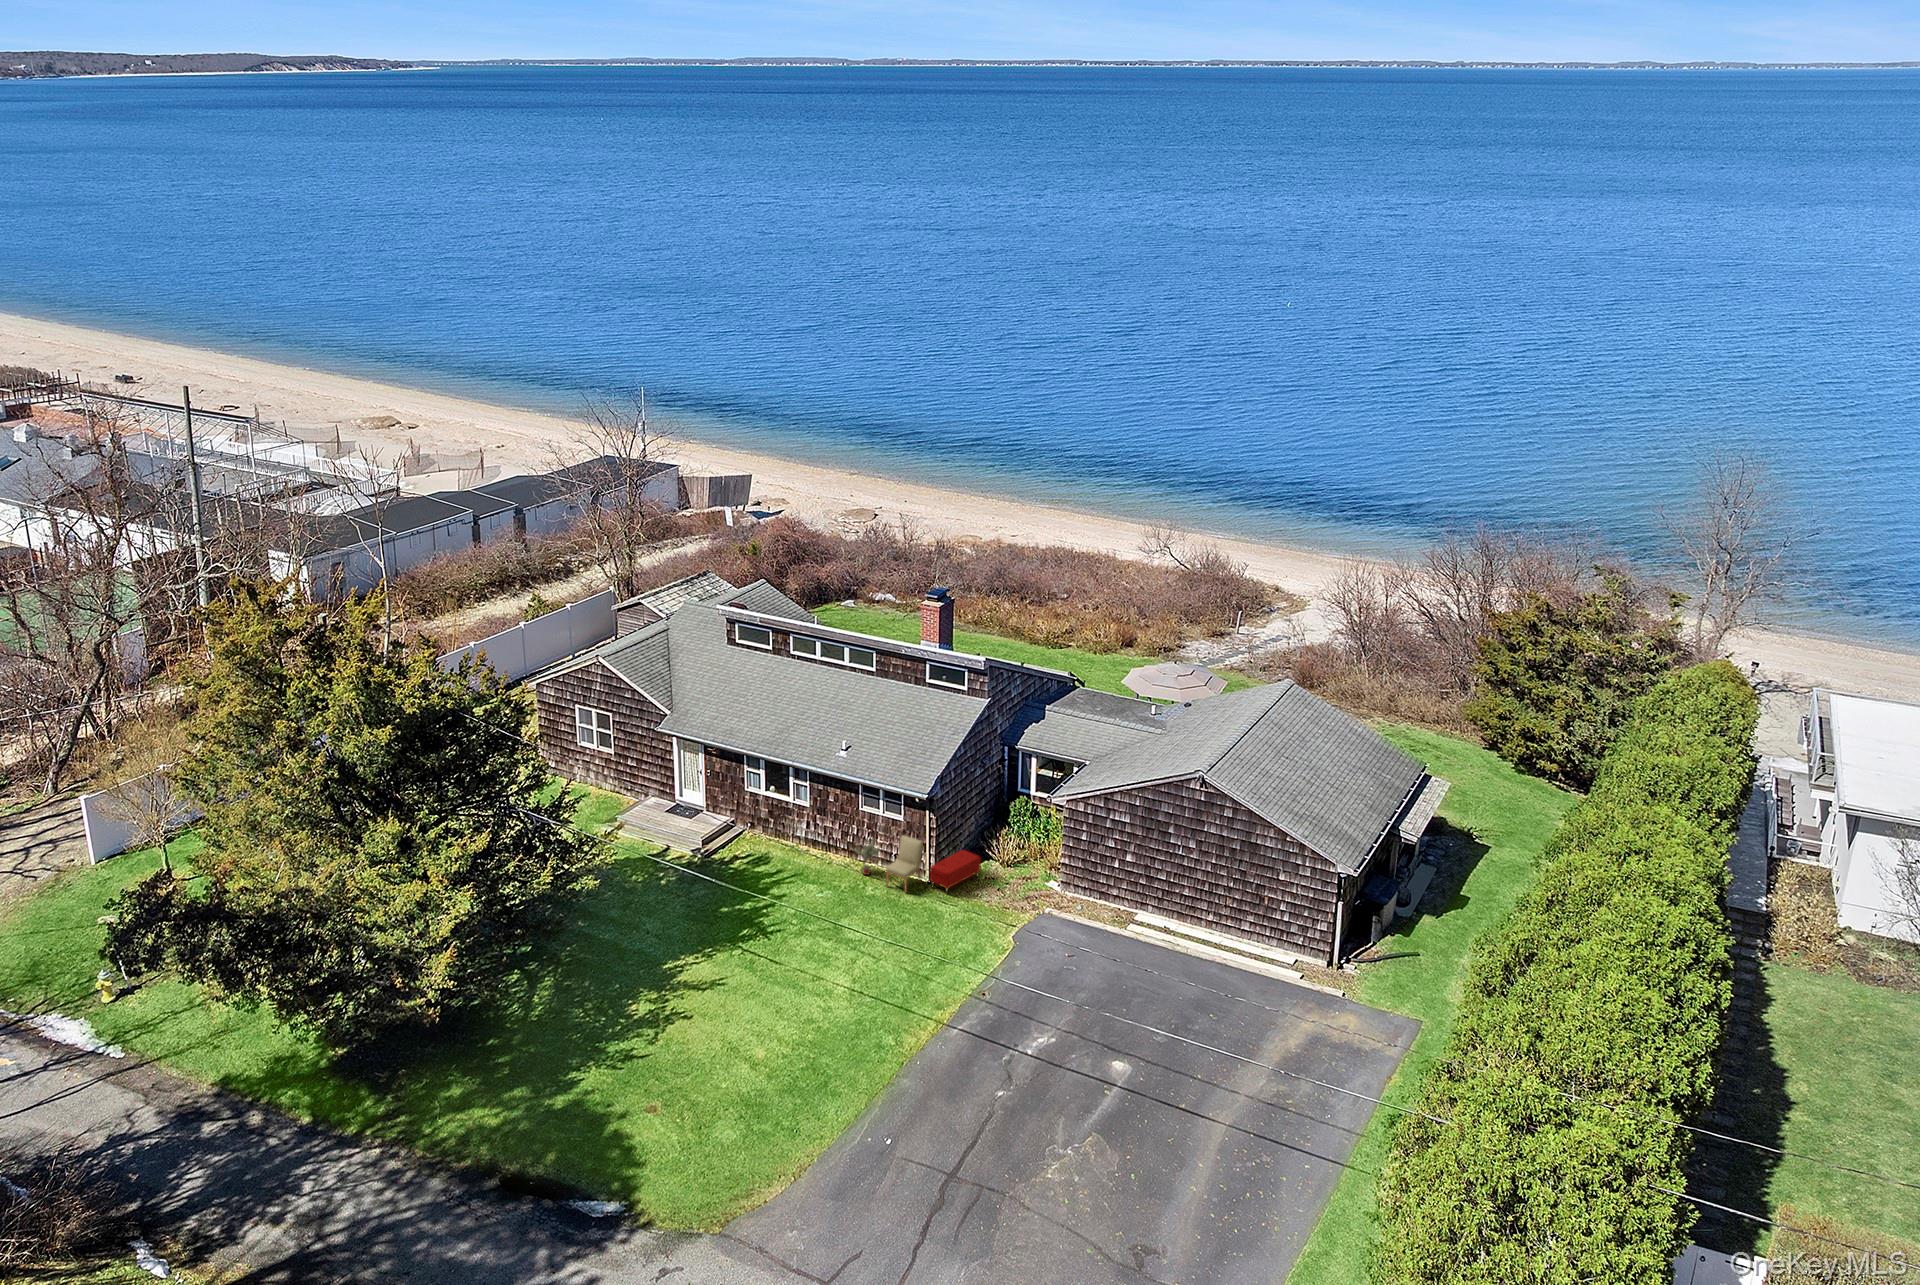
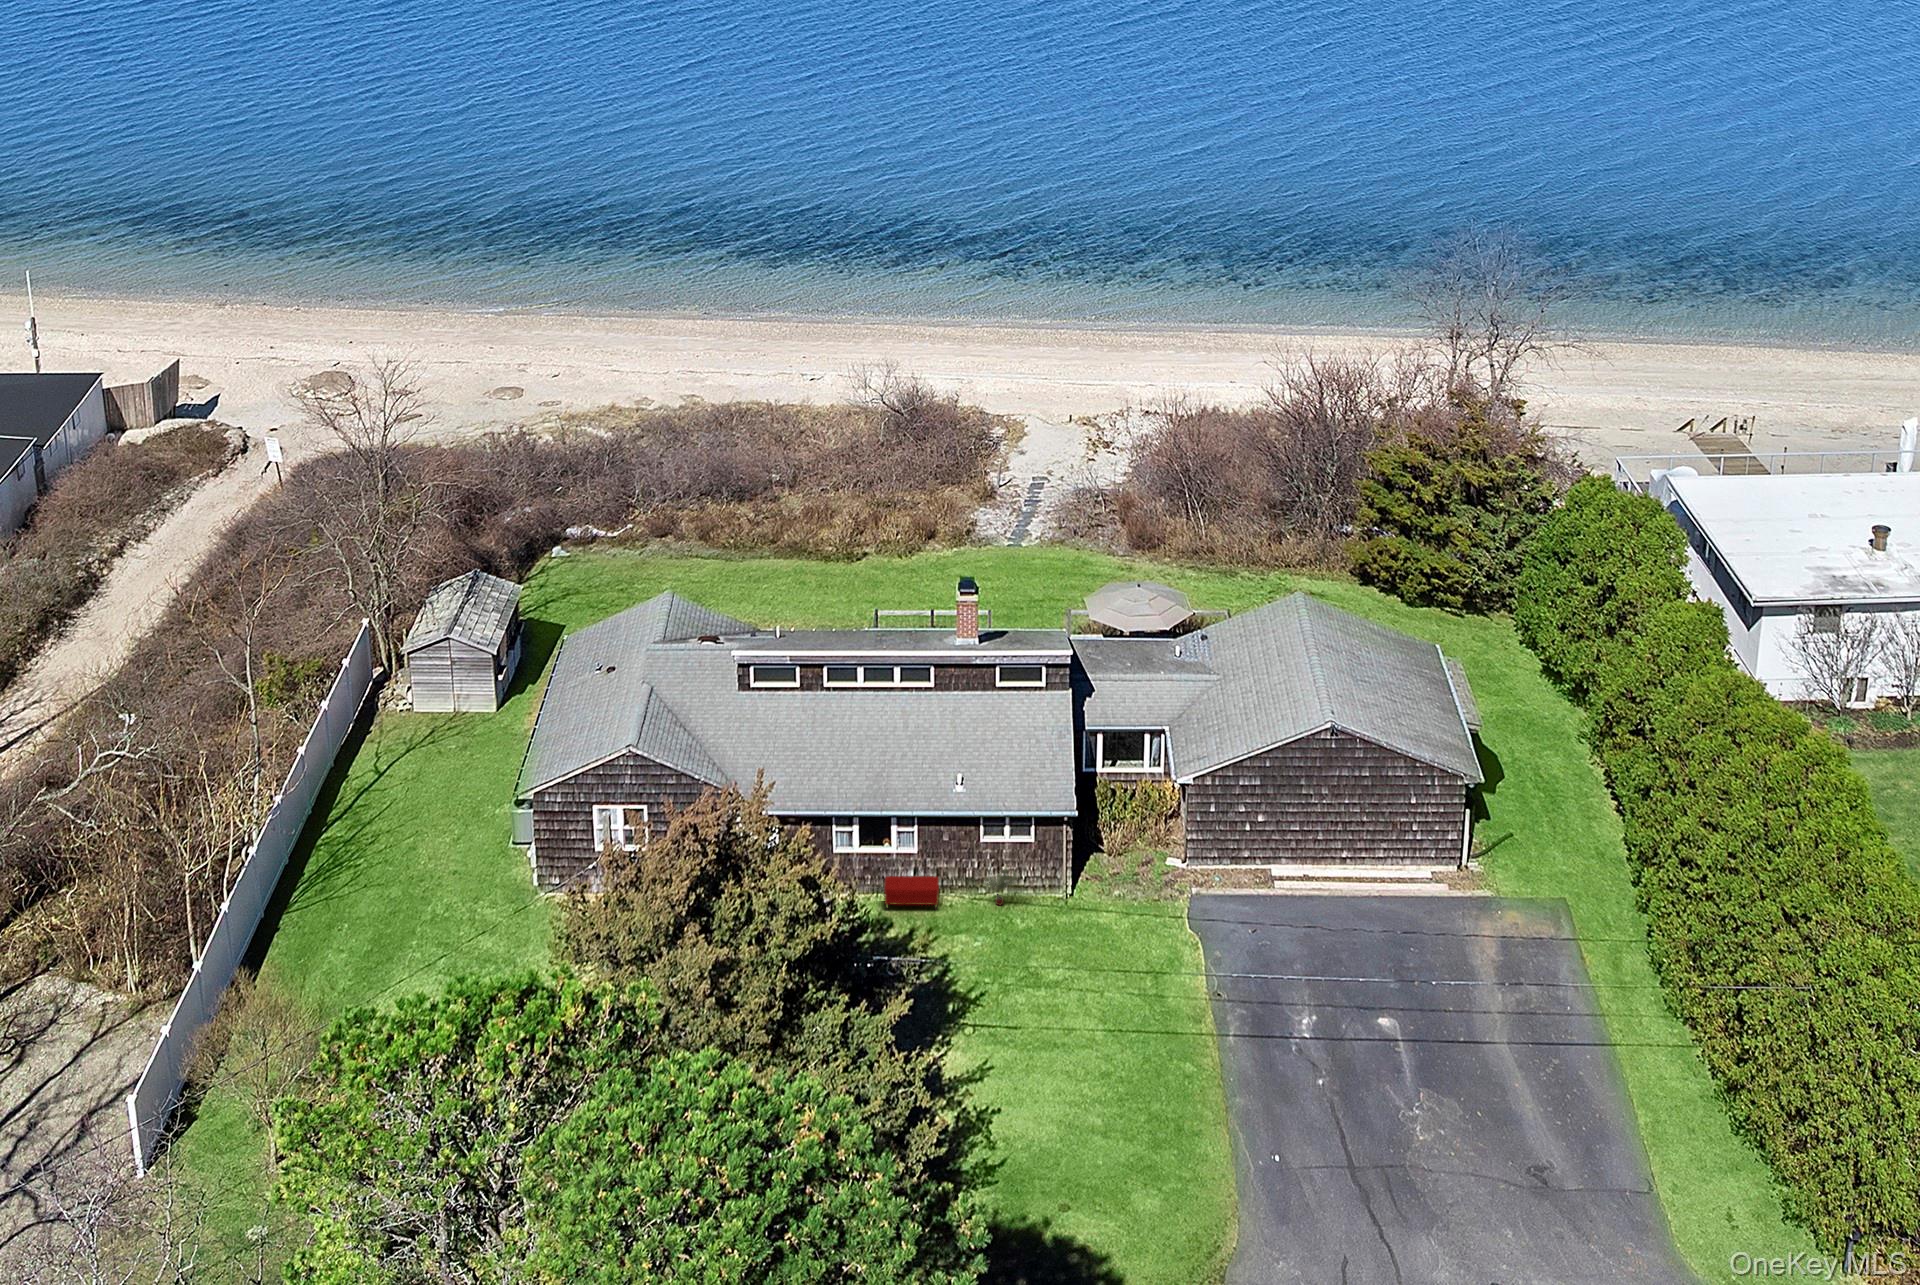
chair: present [886,835,923,892] -> none [1032,855,1060,913]
bench: present [929,850,981,894] -> present [884,876,939,909]

